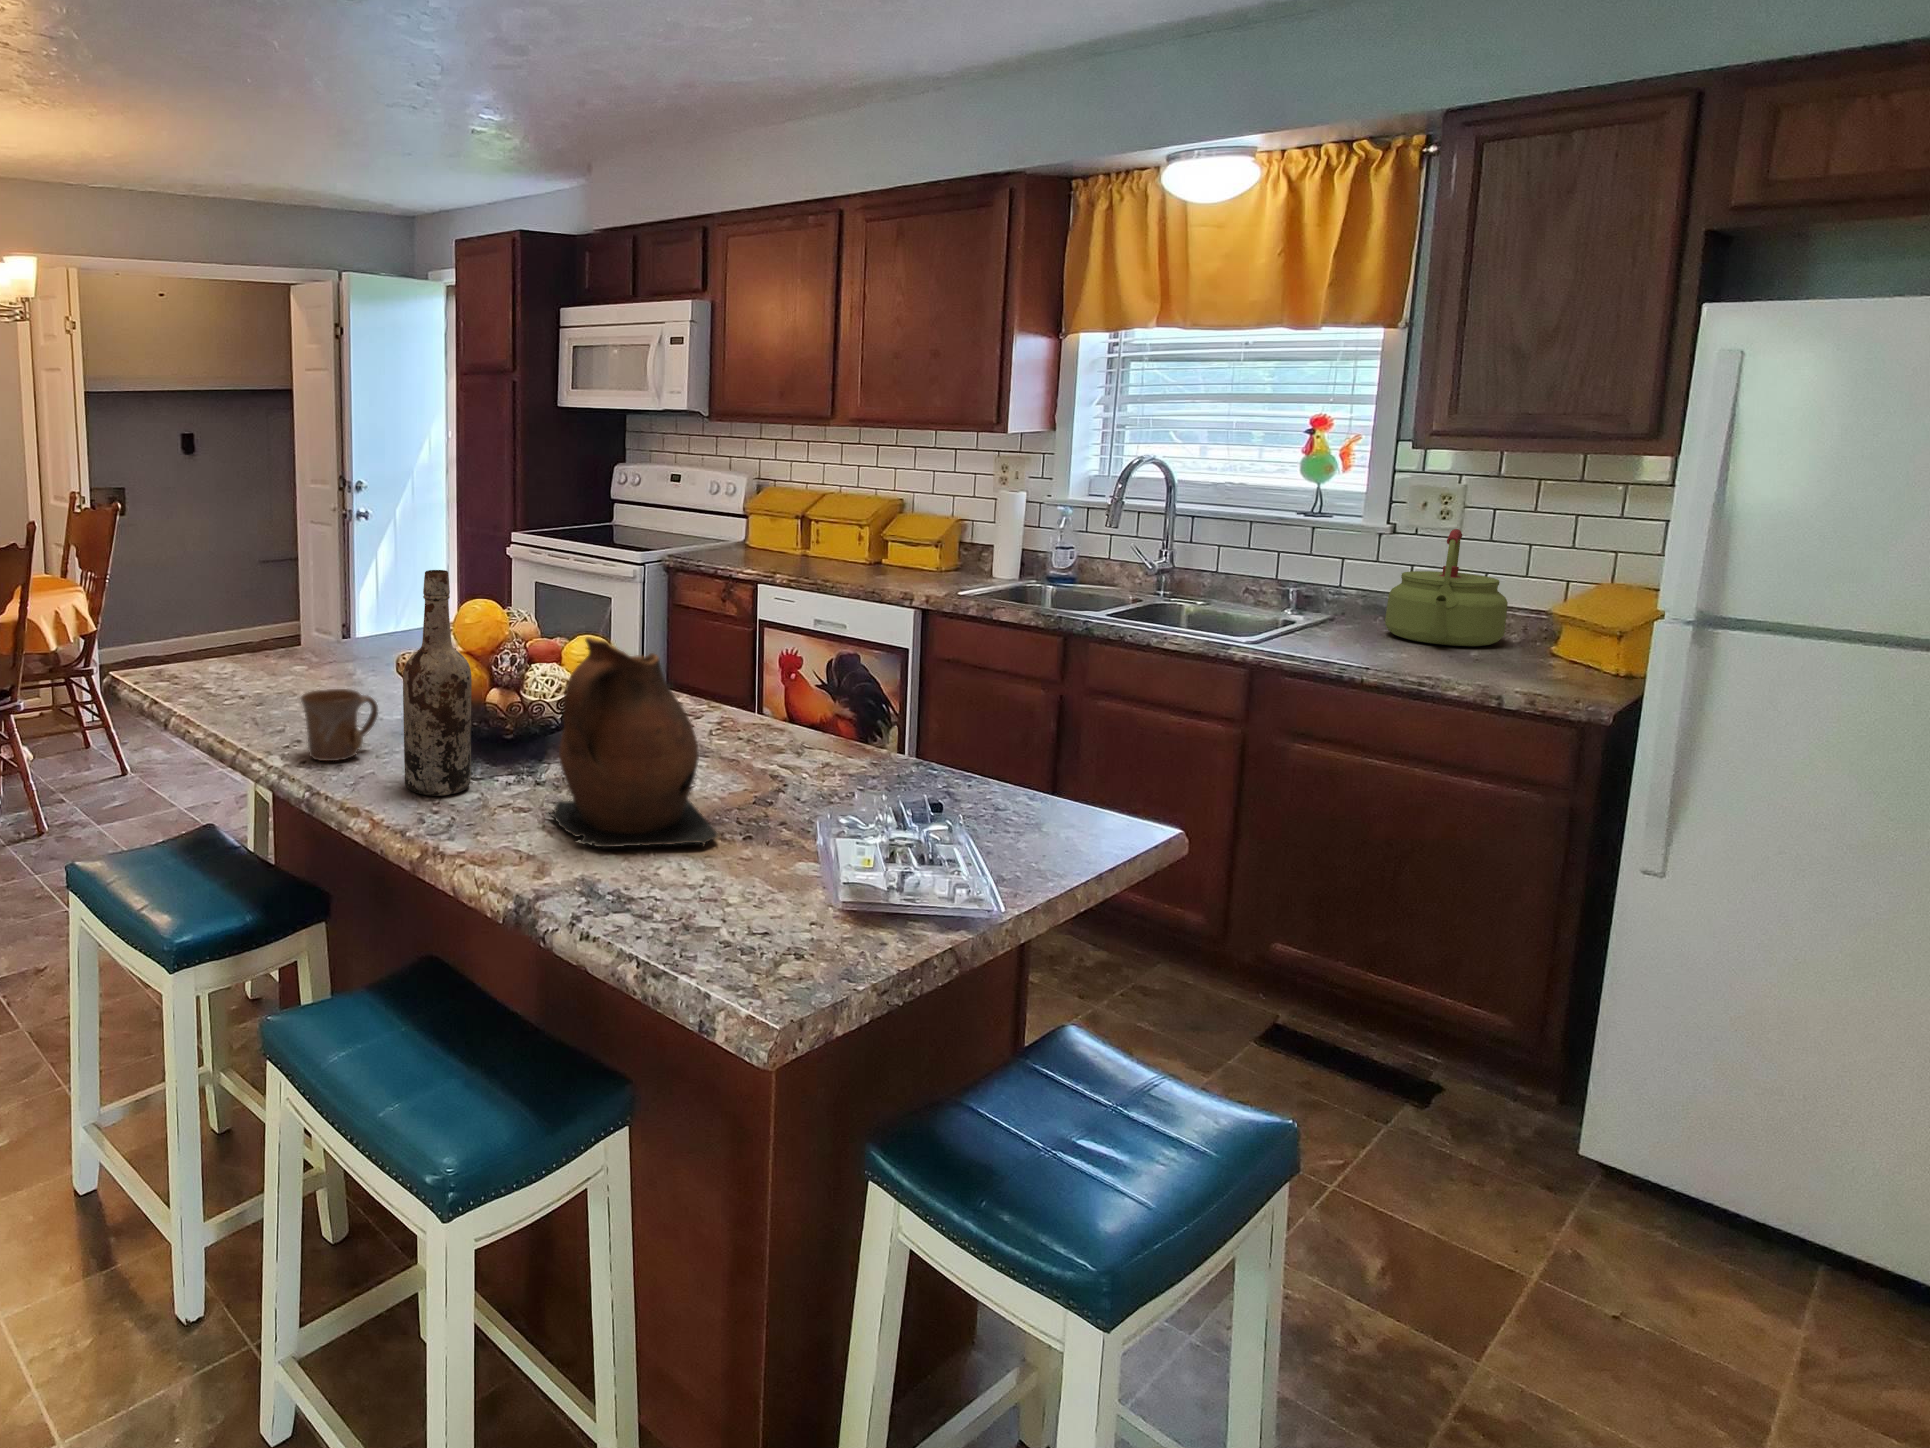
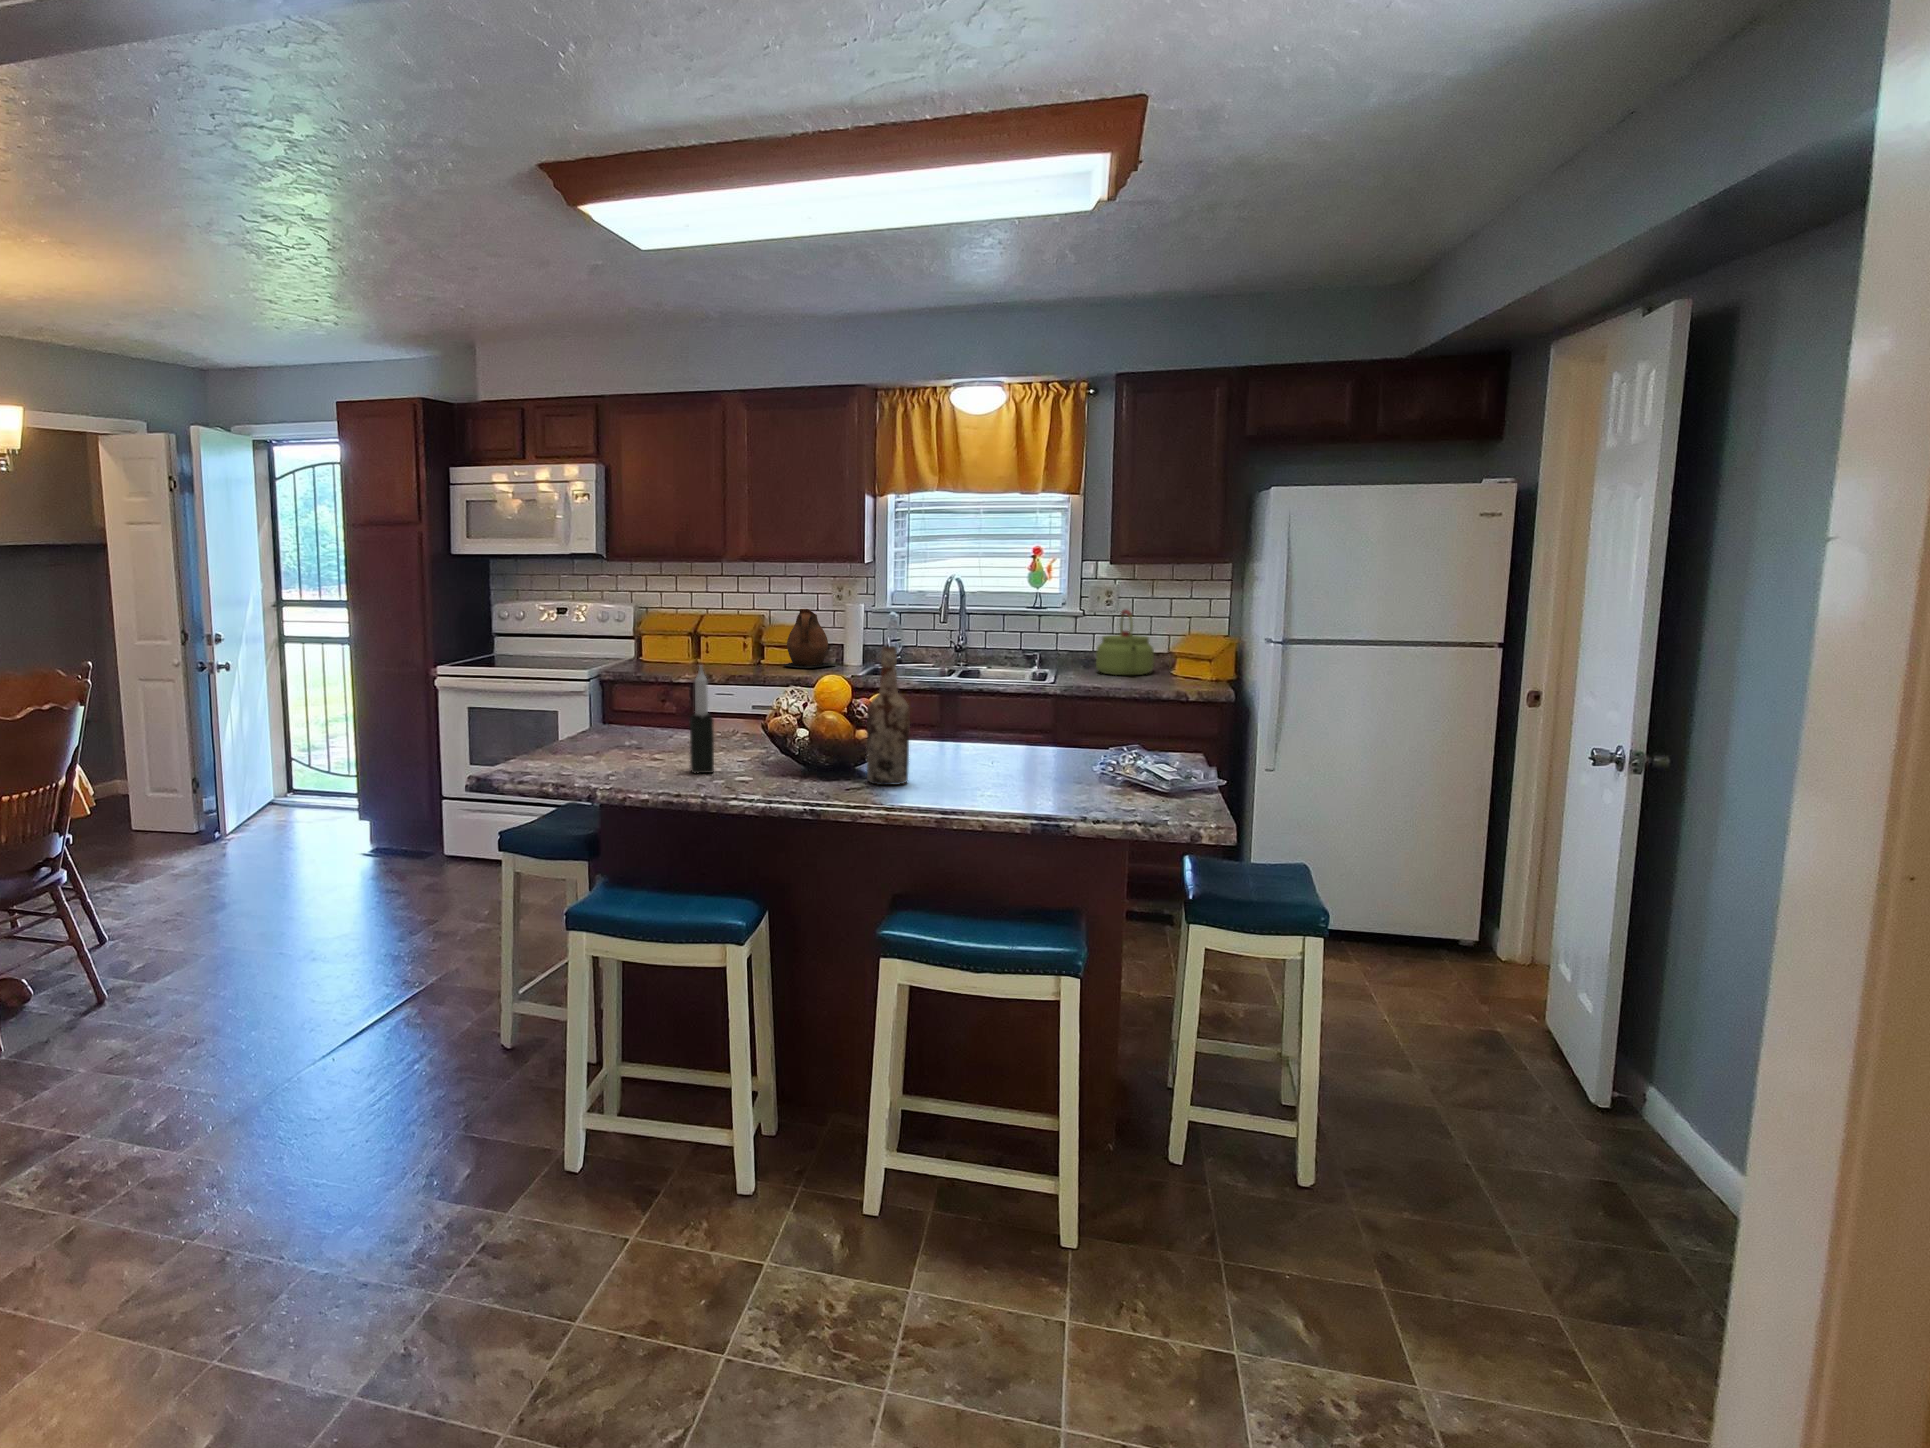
candle: none [261,570,301,723] -> present [690,666,714,773]
ceramic pitcher: present [551,637,718,847] -> present [784,609,835,668]
mug: present [301,689,378,761] -> none [772,736,815,782]

